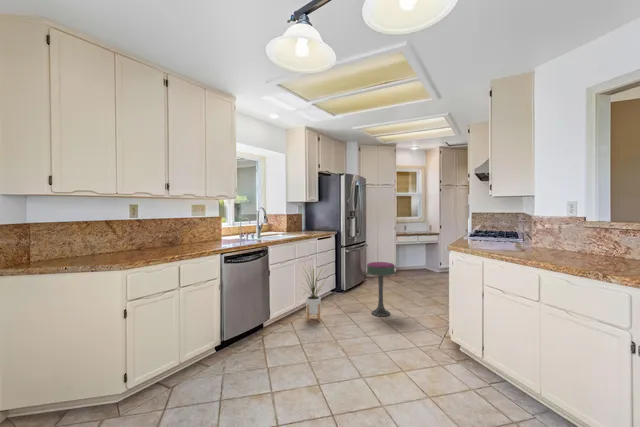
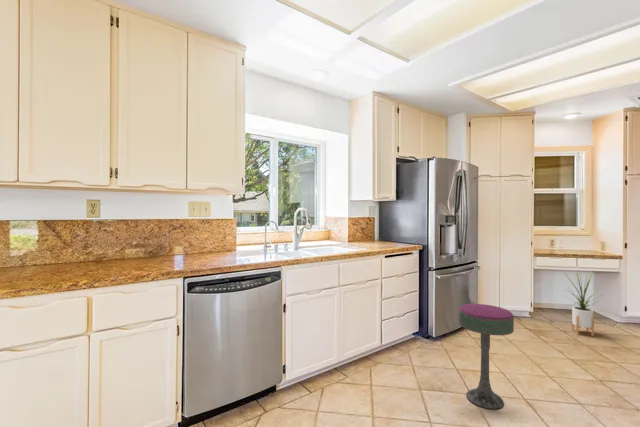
house plant: present [306,269,321,321] -> present [571,274,594,336]

